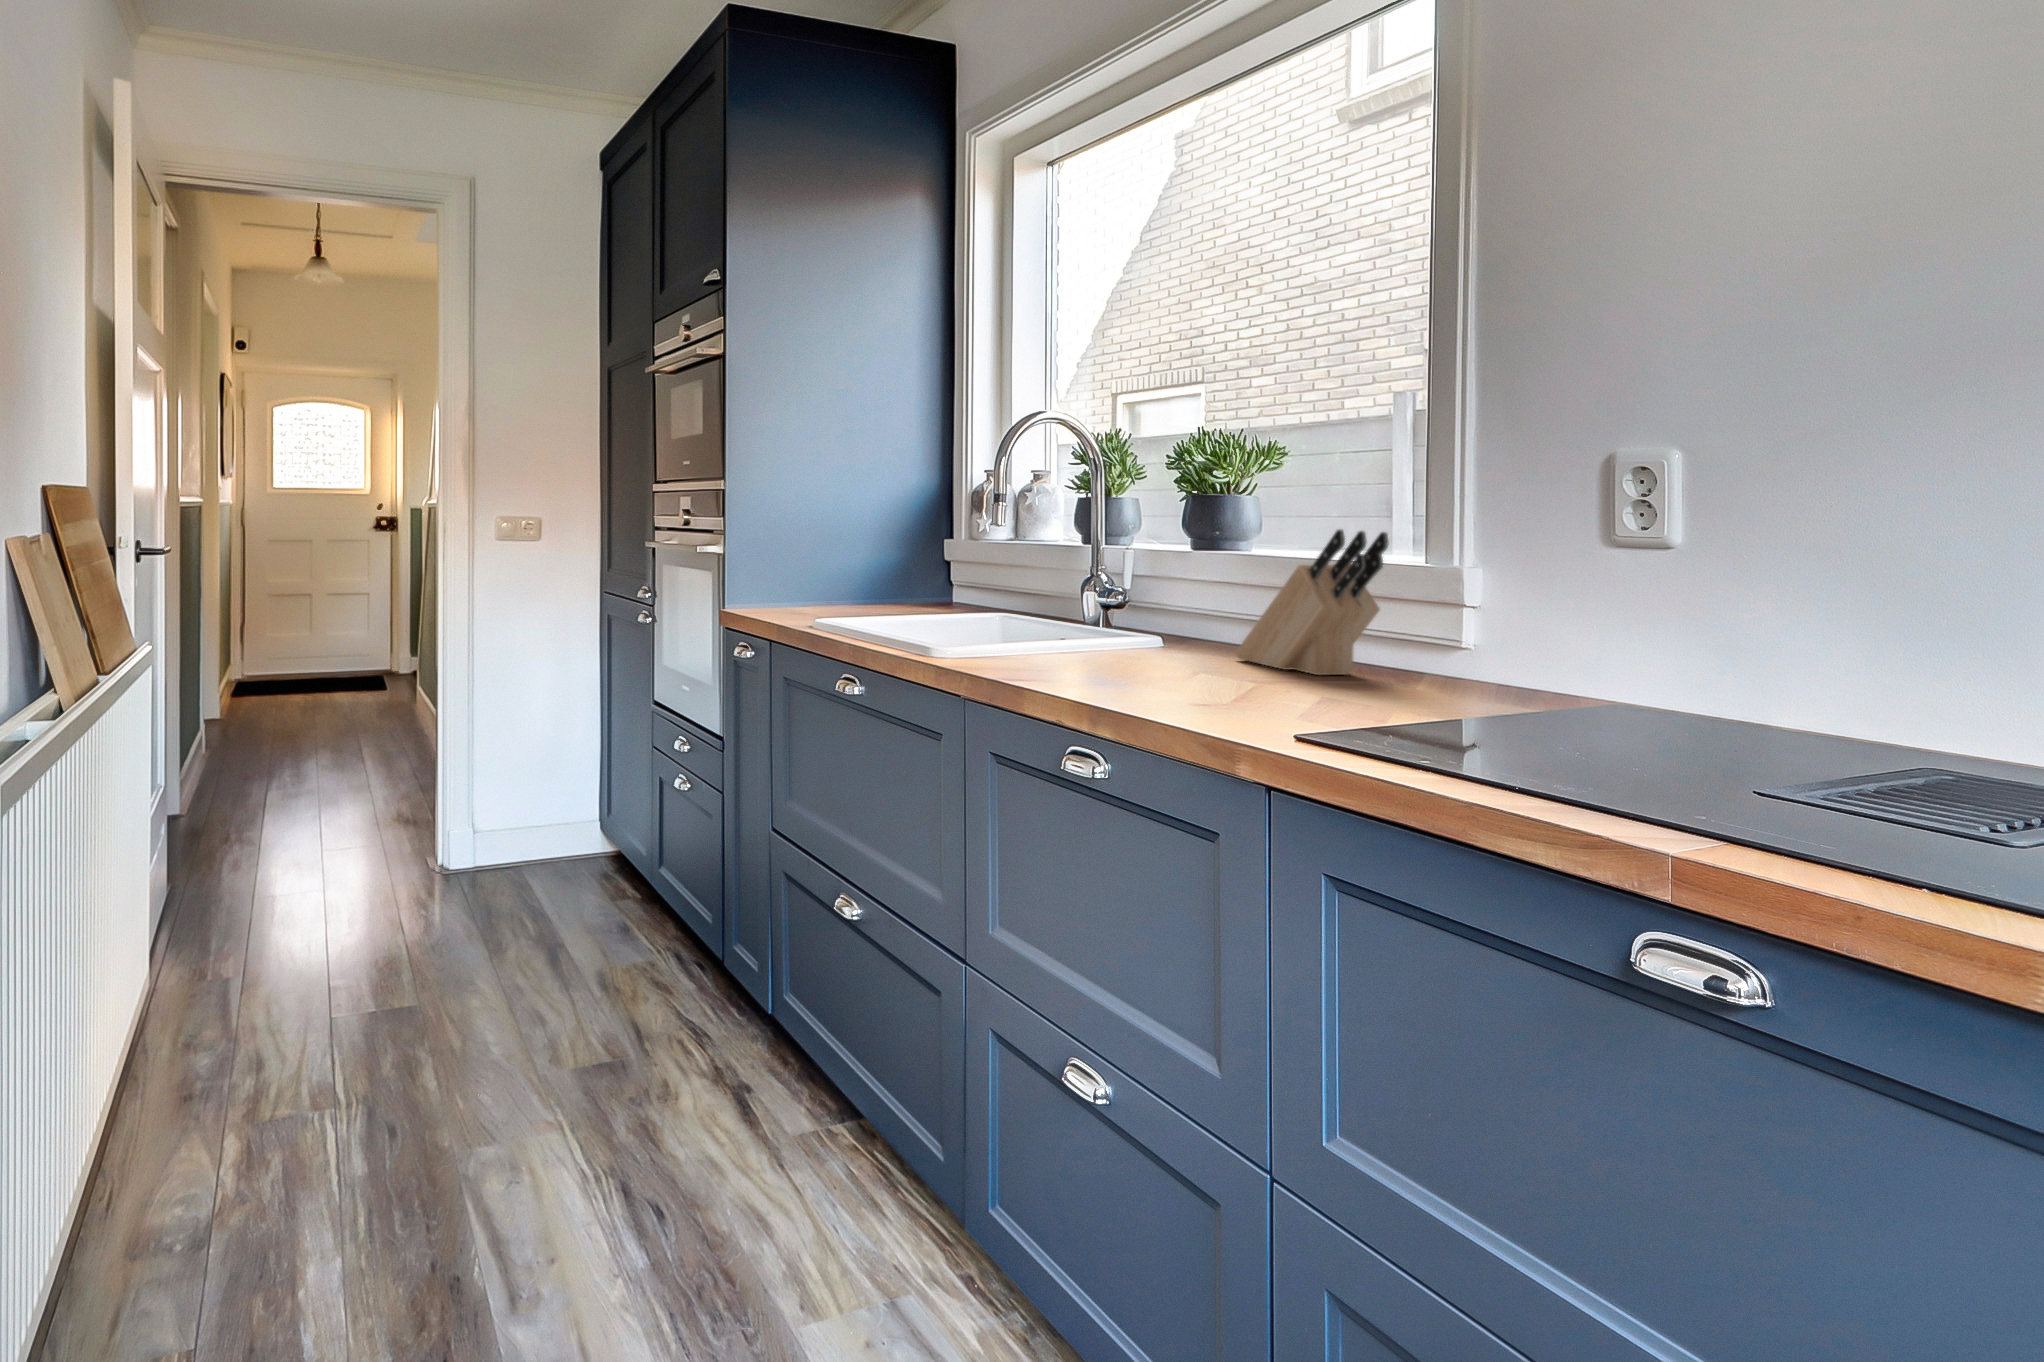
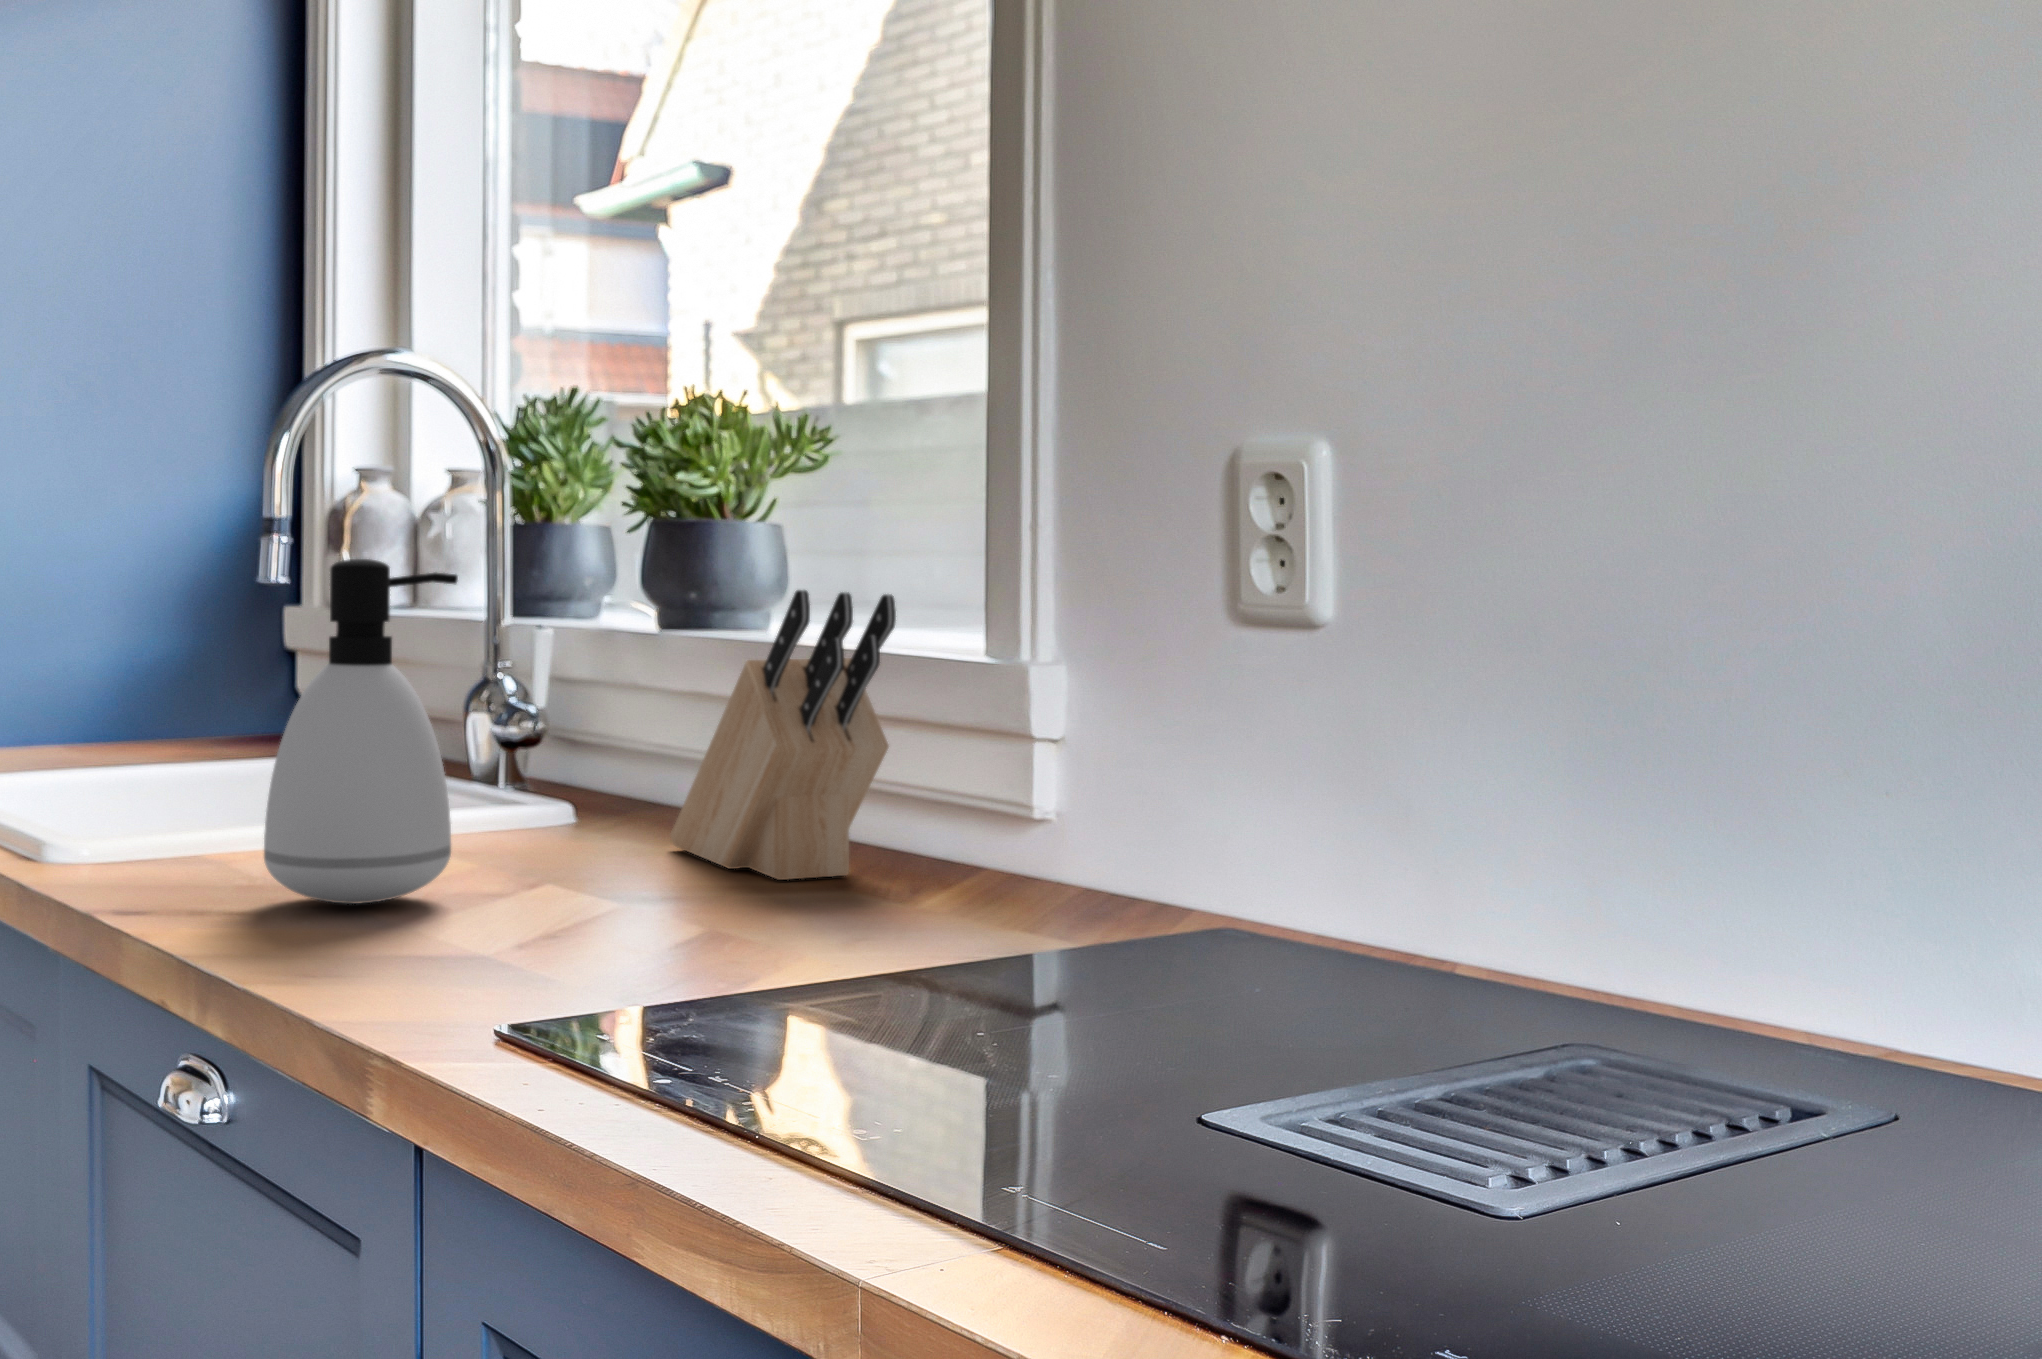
soap dispenser: none [1073,514,1164,678] -> present [264,559,458,904]

